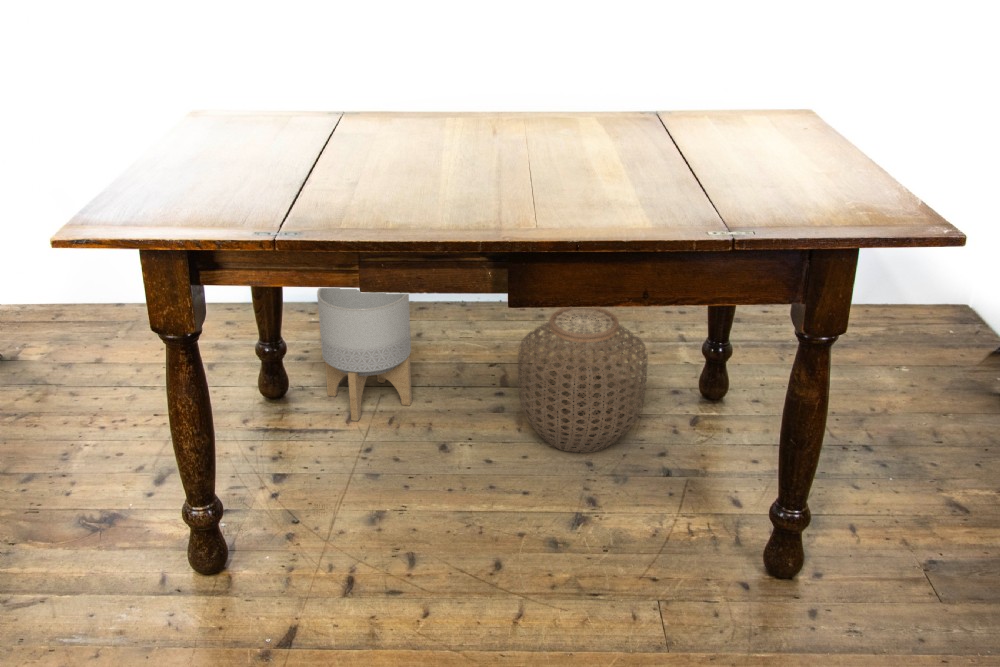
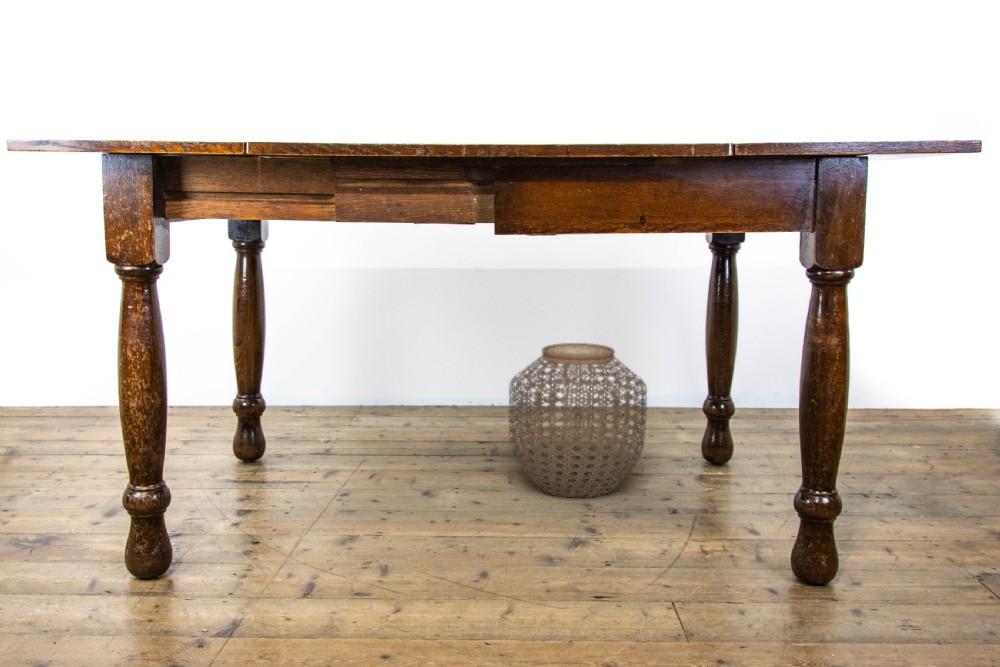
planter: present [317,288,412,421] -> none [300,330,396,476]

